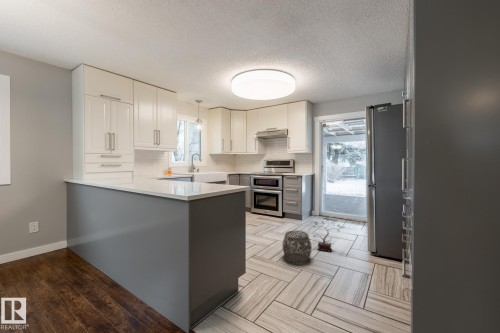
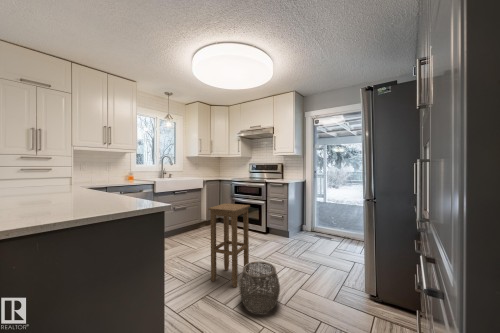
stool: none [253,191,282,251] -> present [208,203,250,287]
potted plant: present [314,217,339,251] -> none [287,240,331,292]

